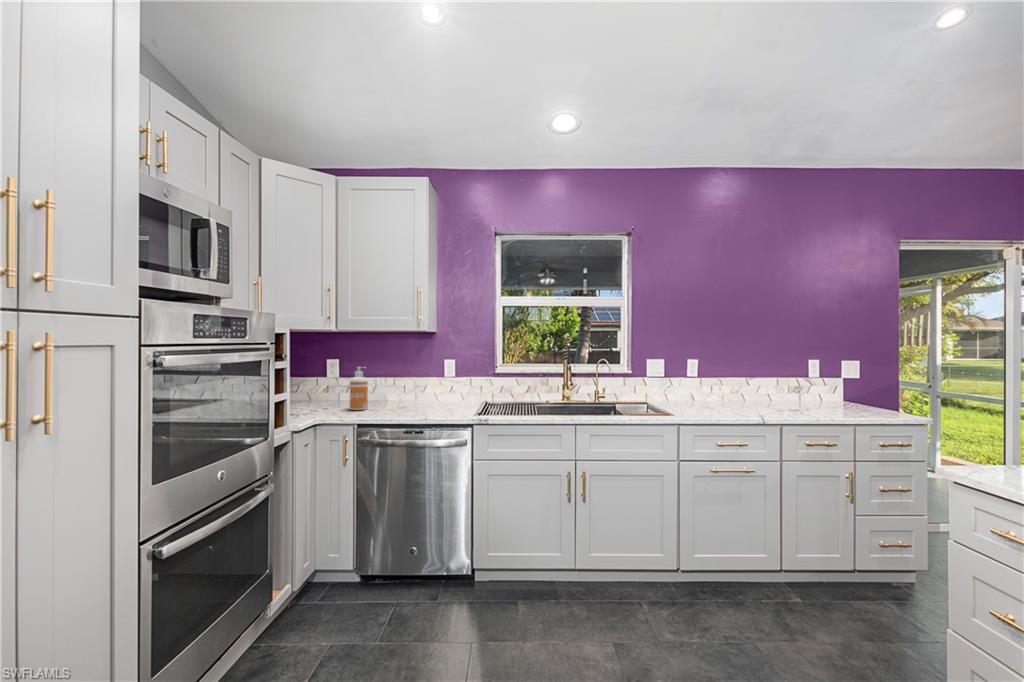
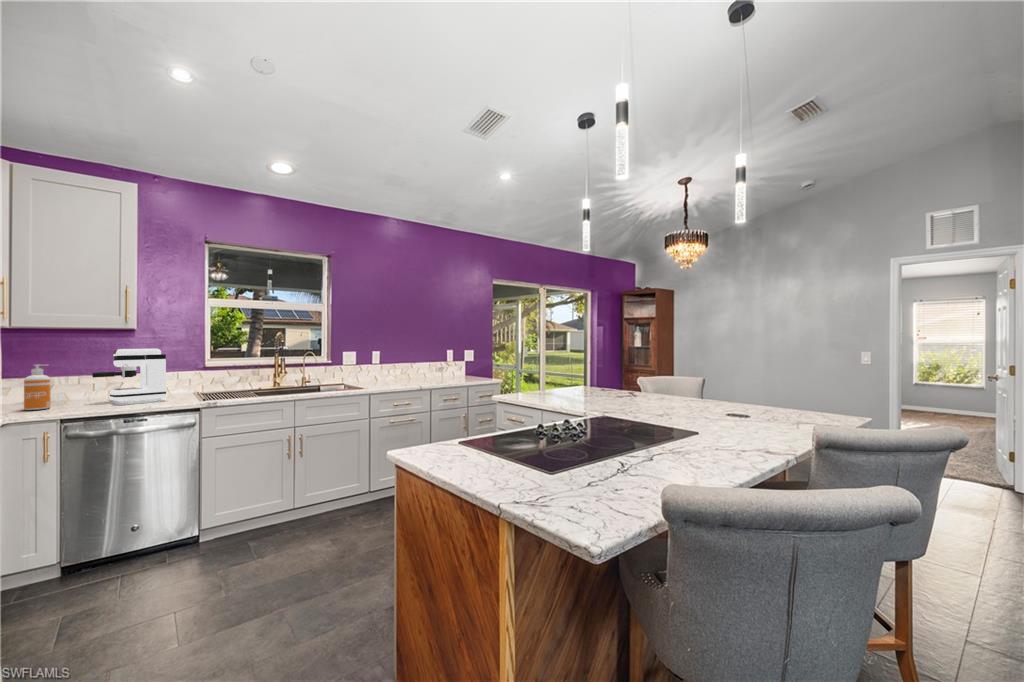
coffee maker: none [397,353,452,410] -> present [92,349,166,403]

